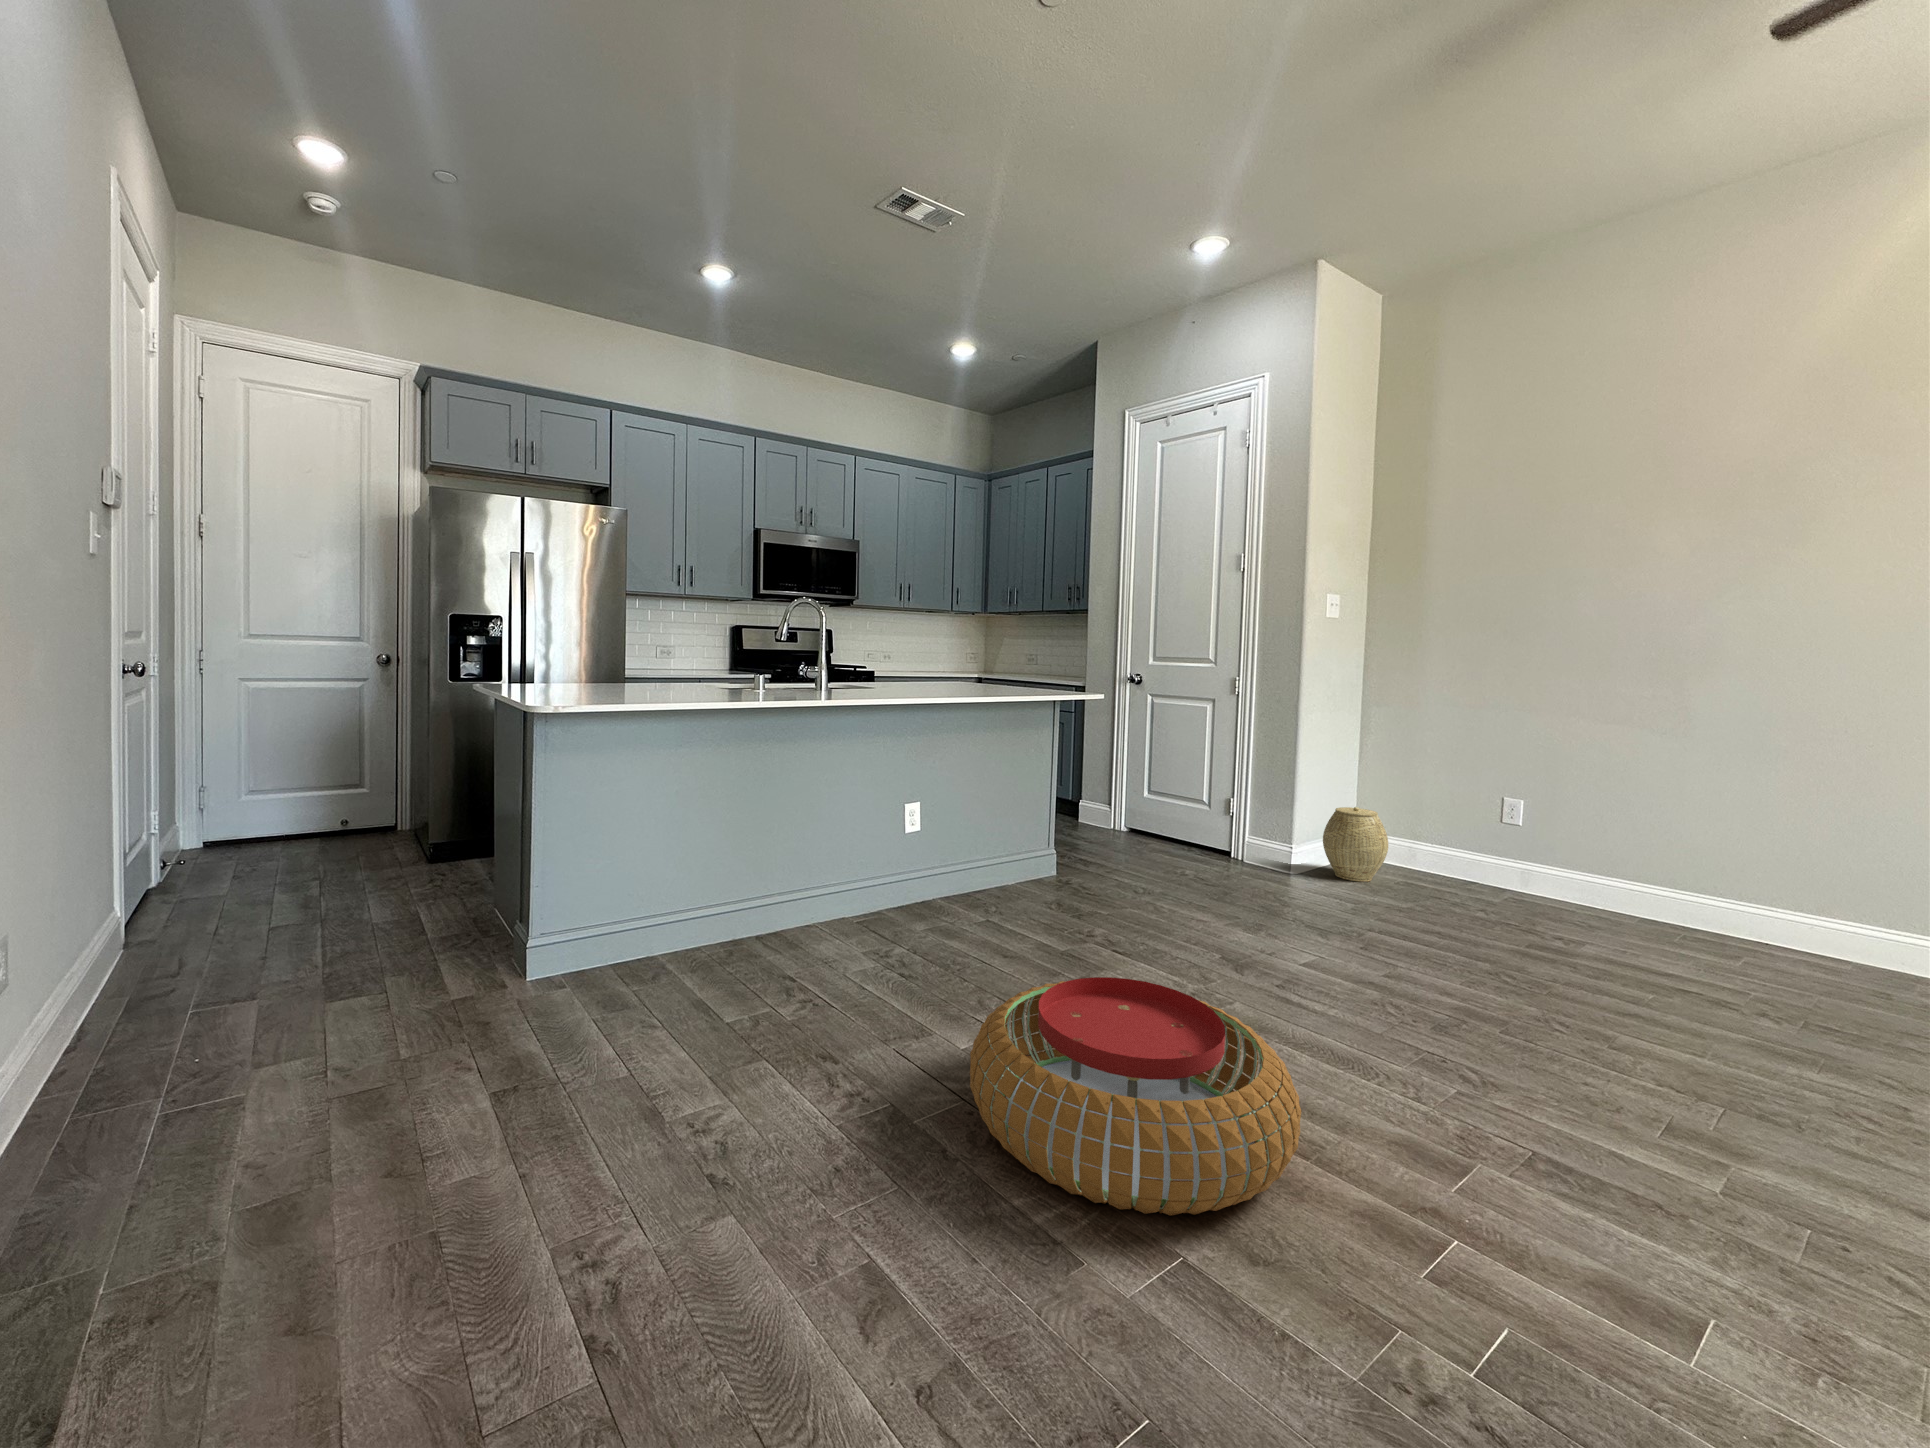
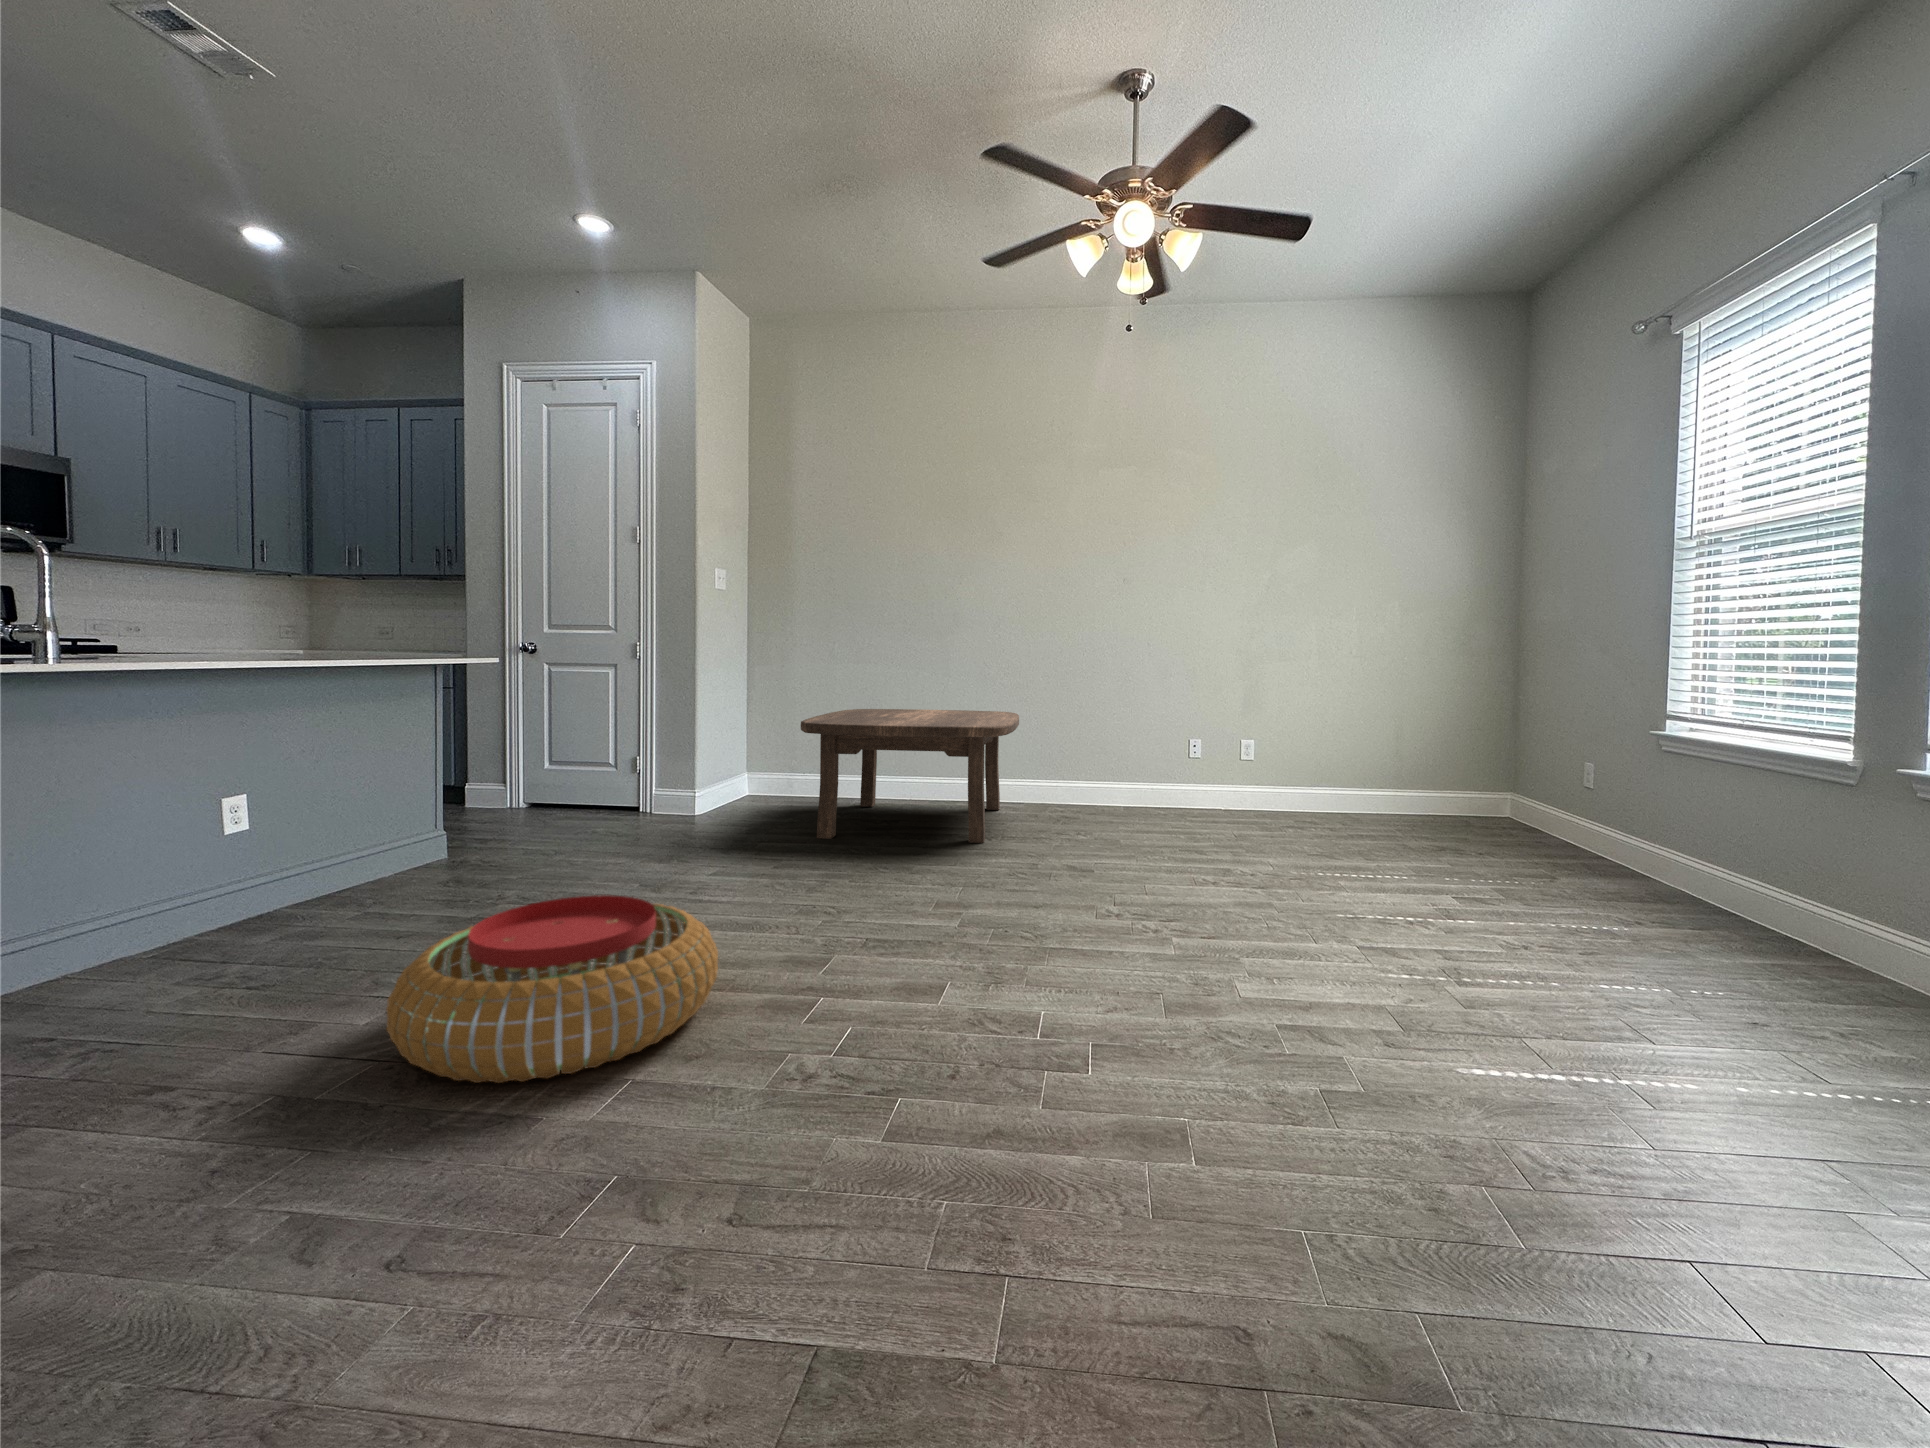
coffee table: none [1432,772,1861,1028] -> present [801,709,1019,843]
woven basket: present [1323,807,1388,882] -> none [721,750,772,812]

